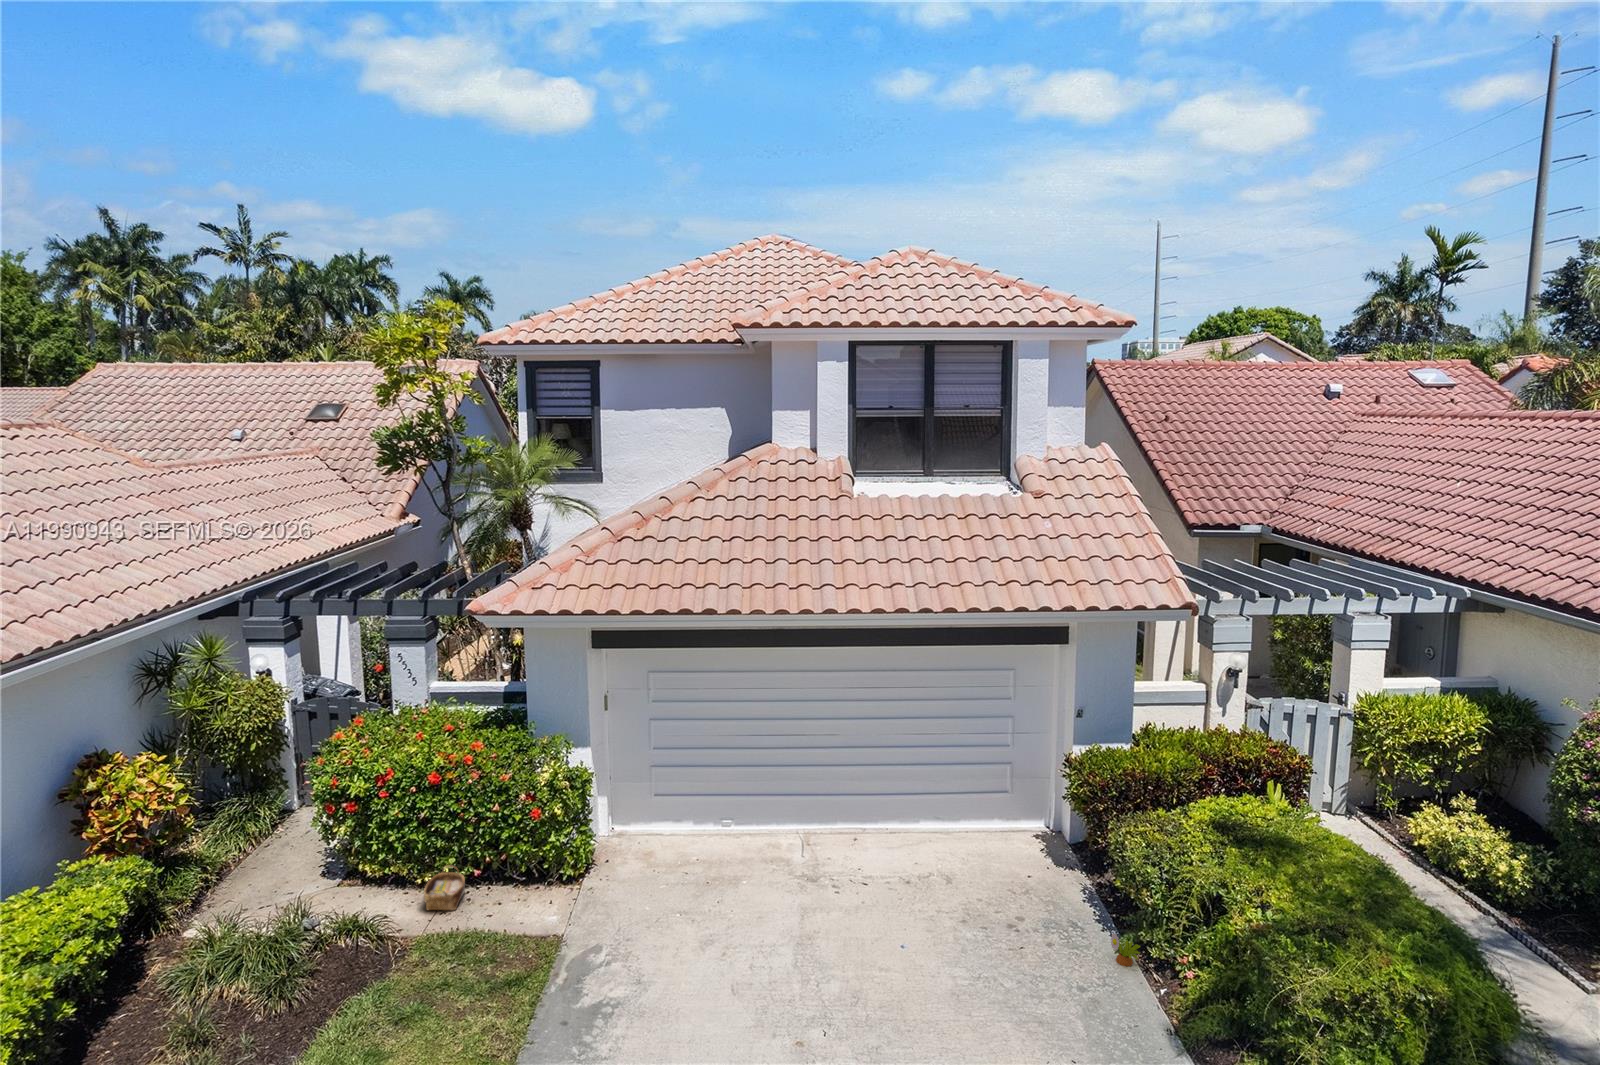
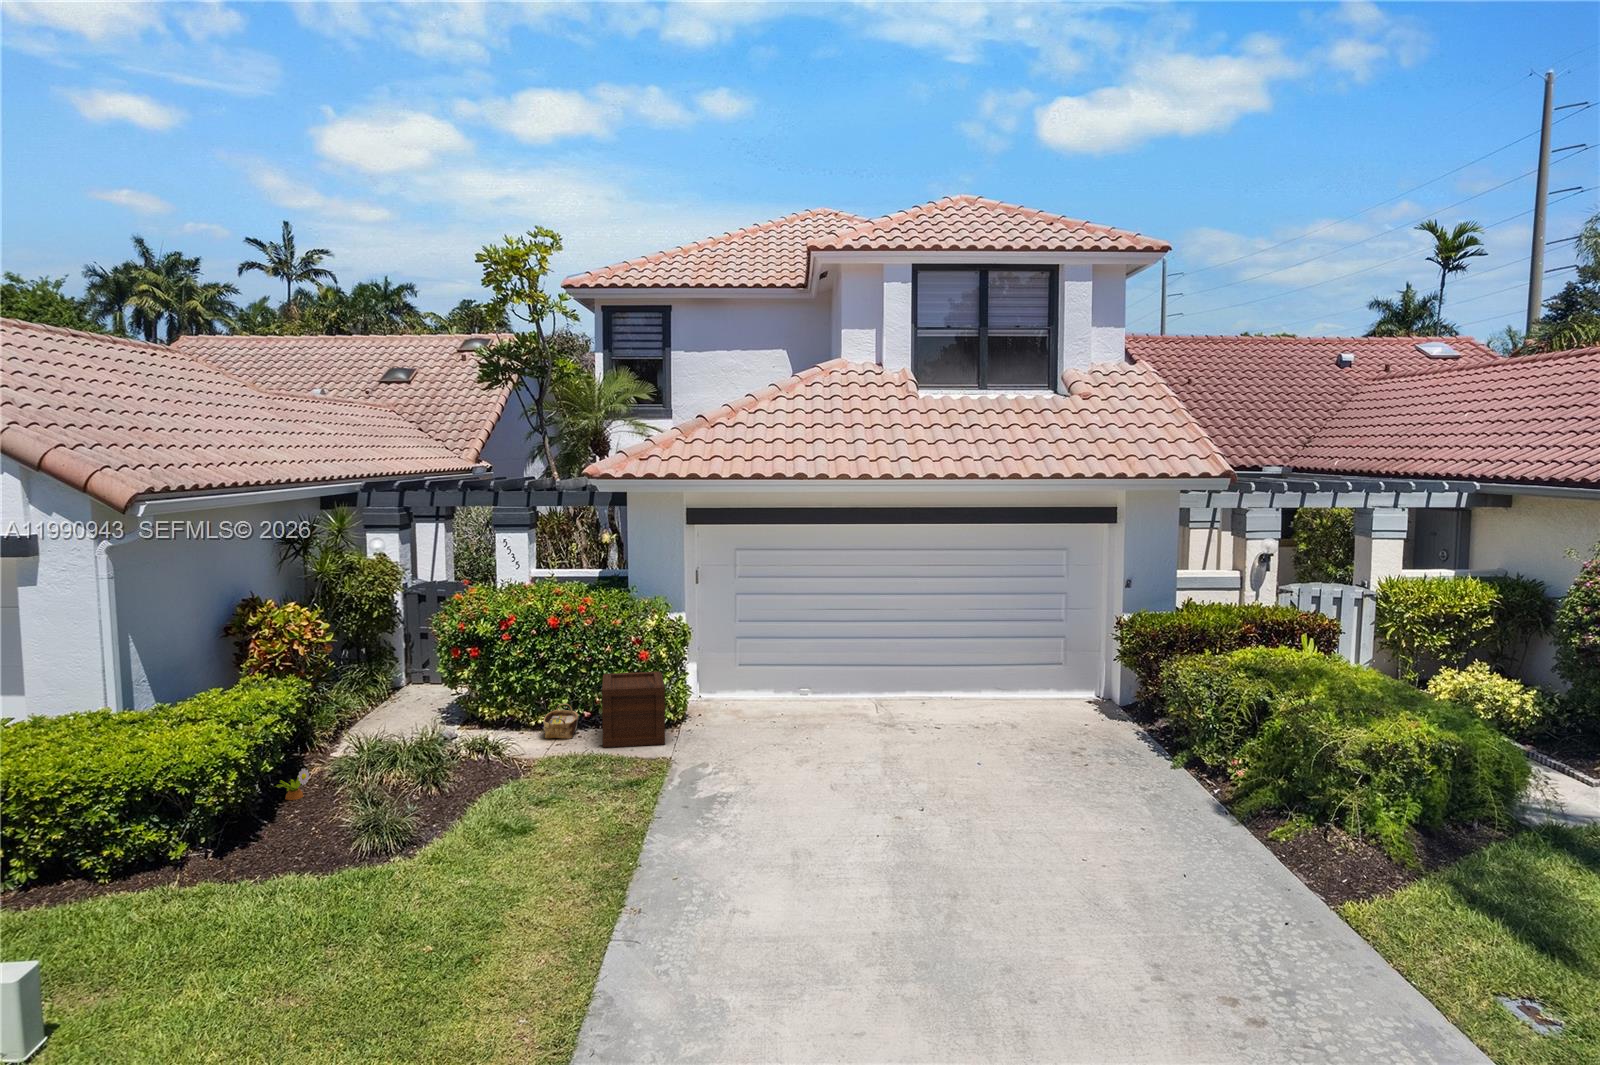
wooden crate: none [484,828,561,927] -> present [602,672,665,748]
decorative plant: present [1111,933,1140,966] -> present [276,769,309,800]

